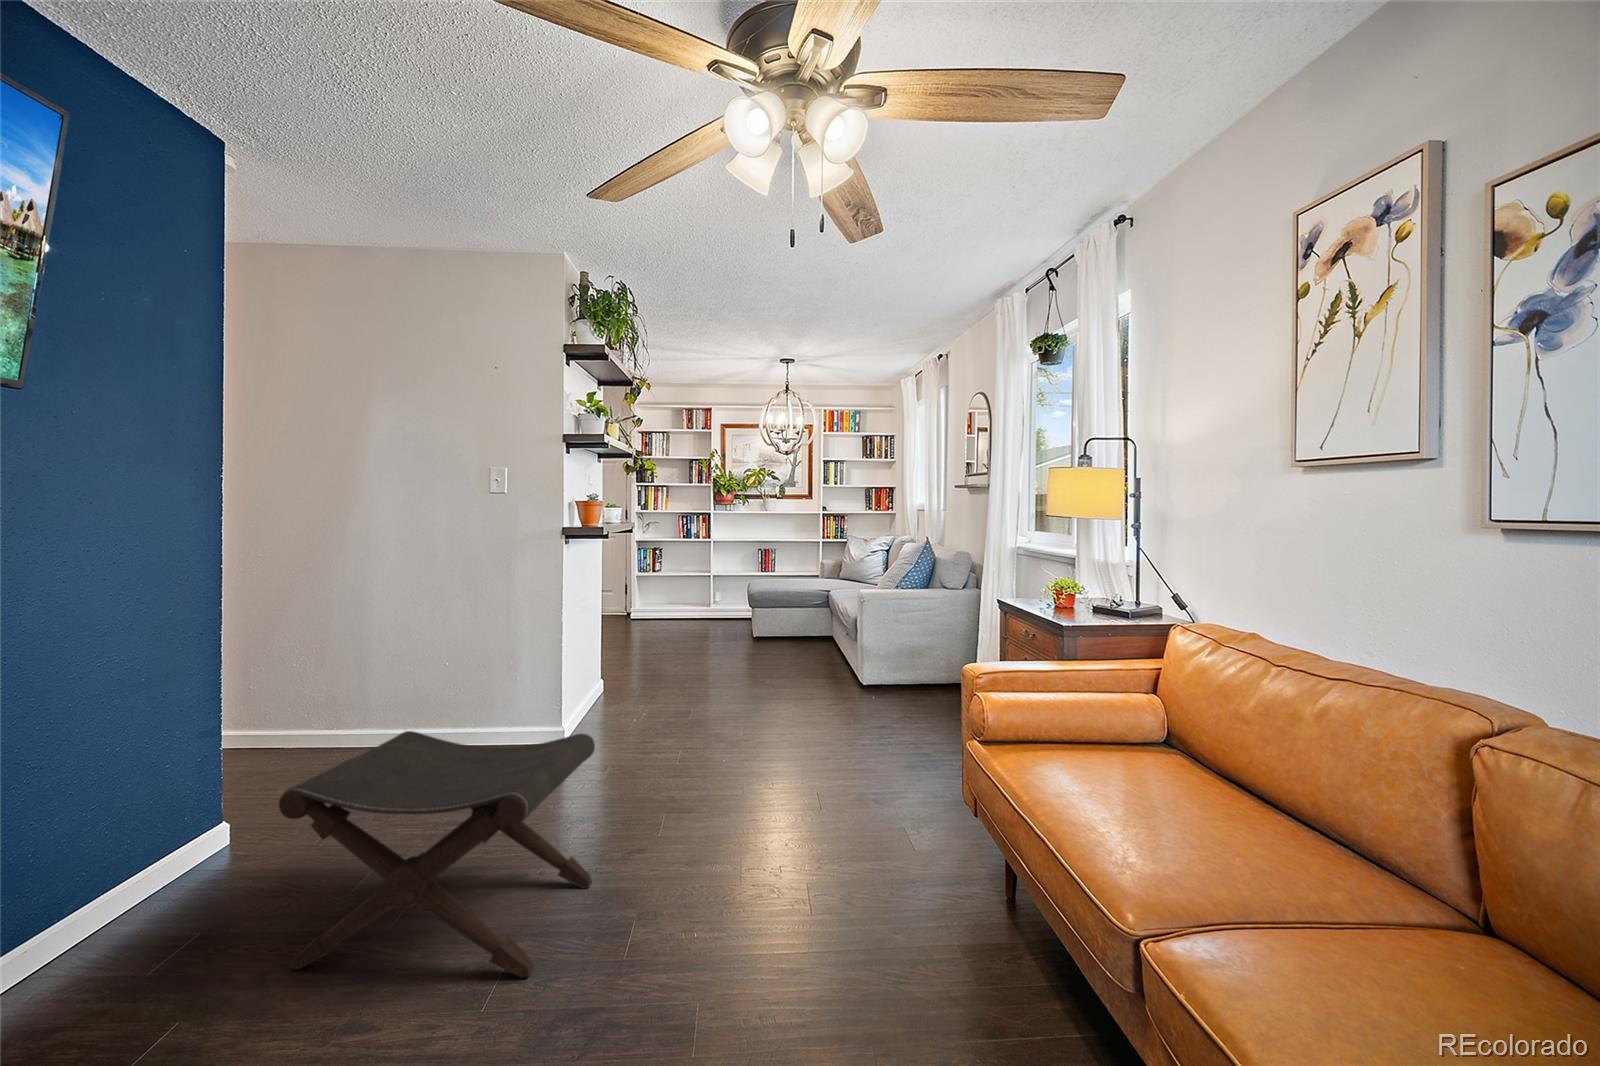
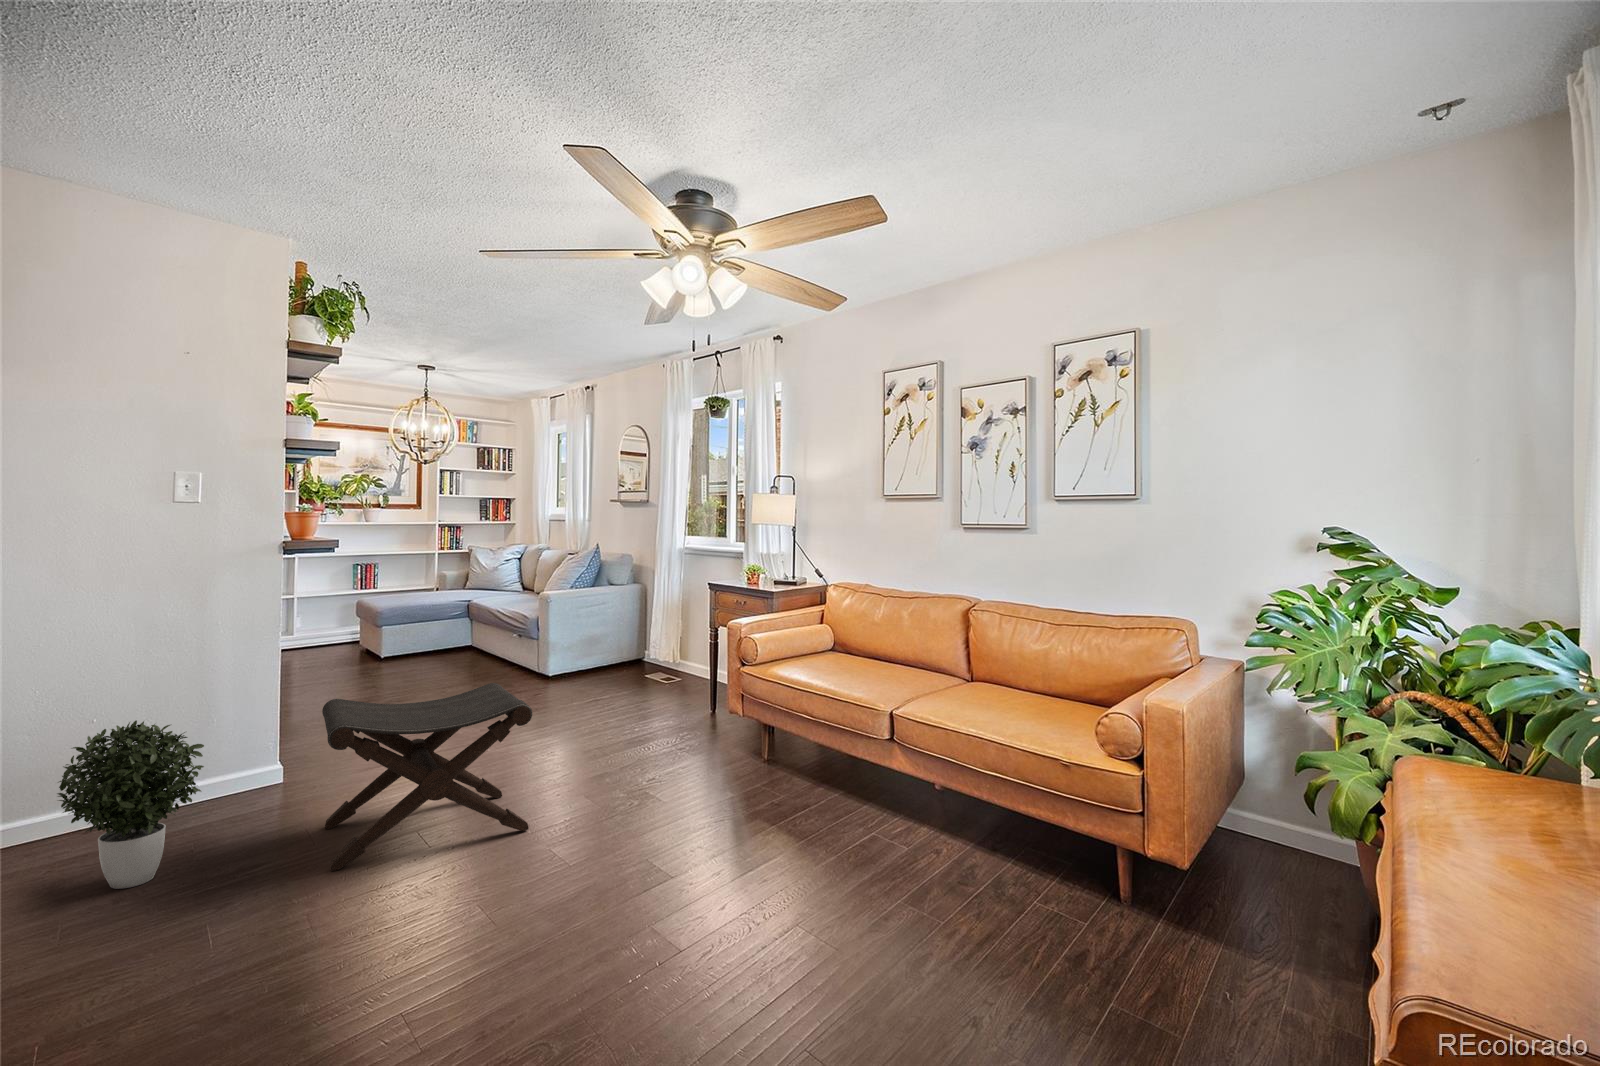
potted plant: none [102,734,263,916] -> present [57,720,204,889]

